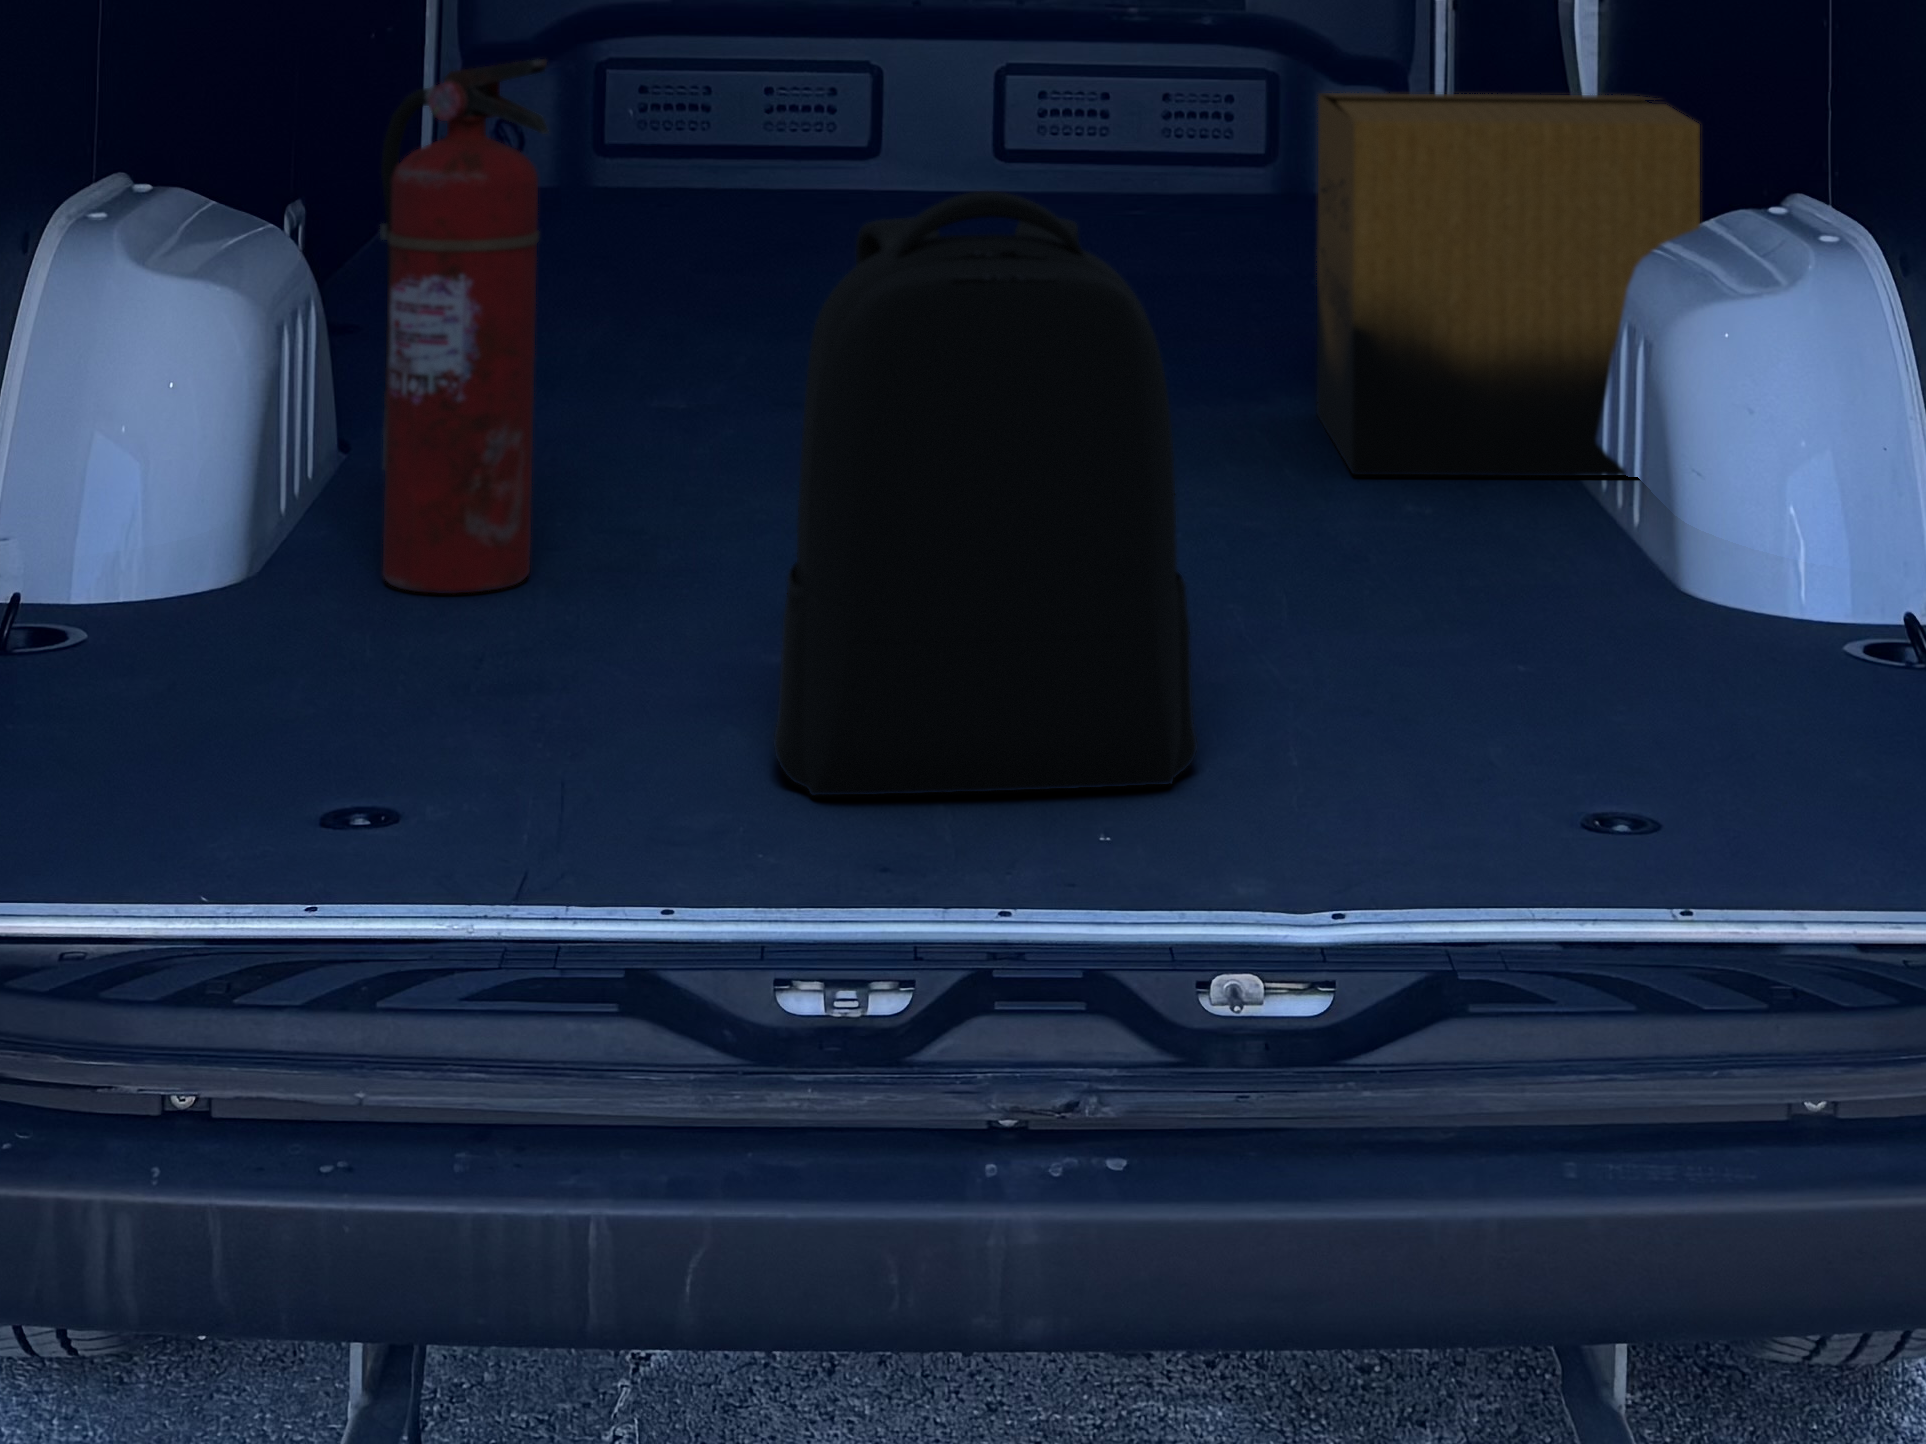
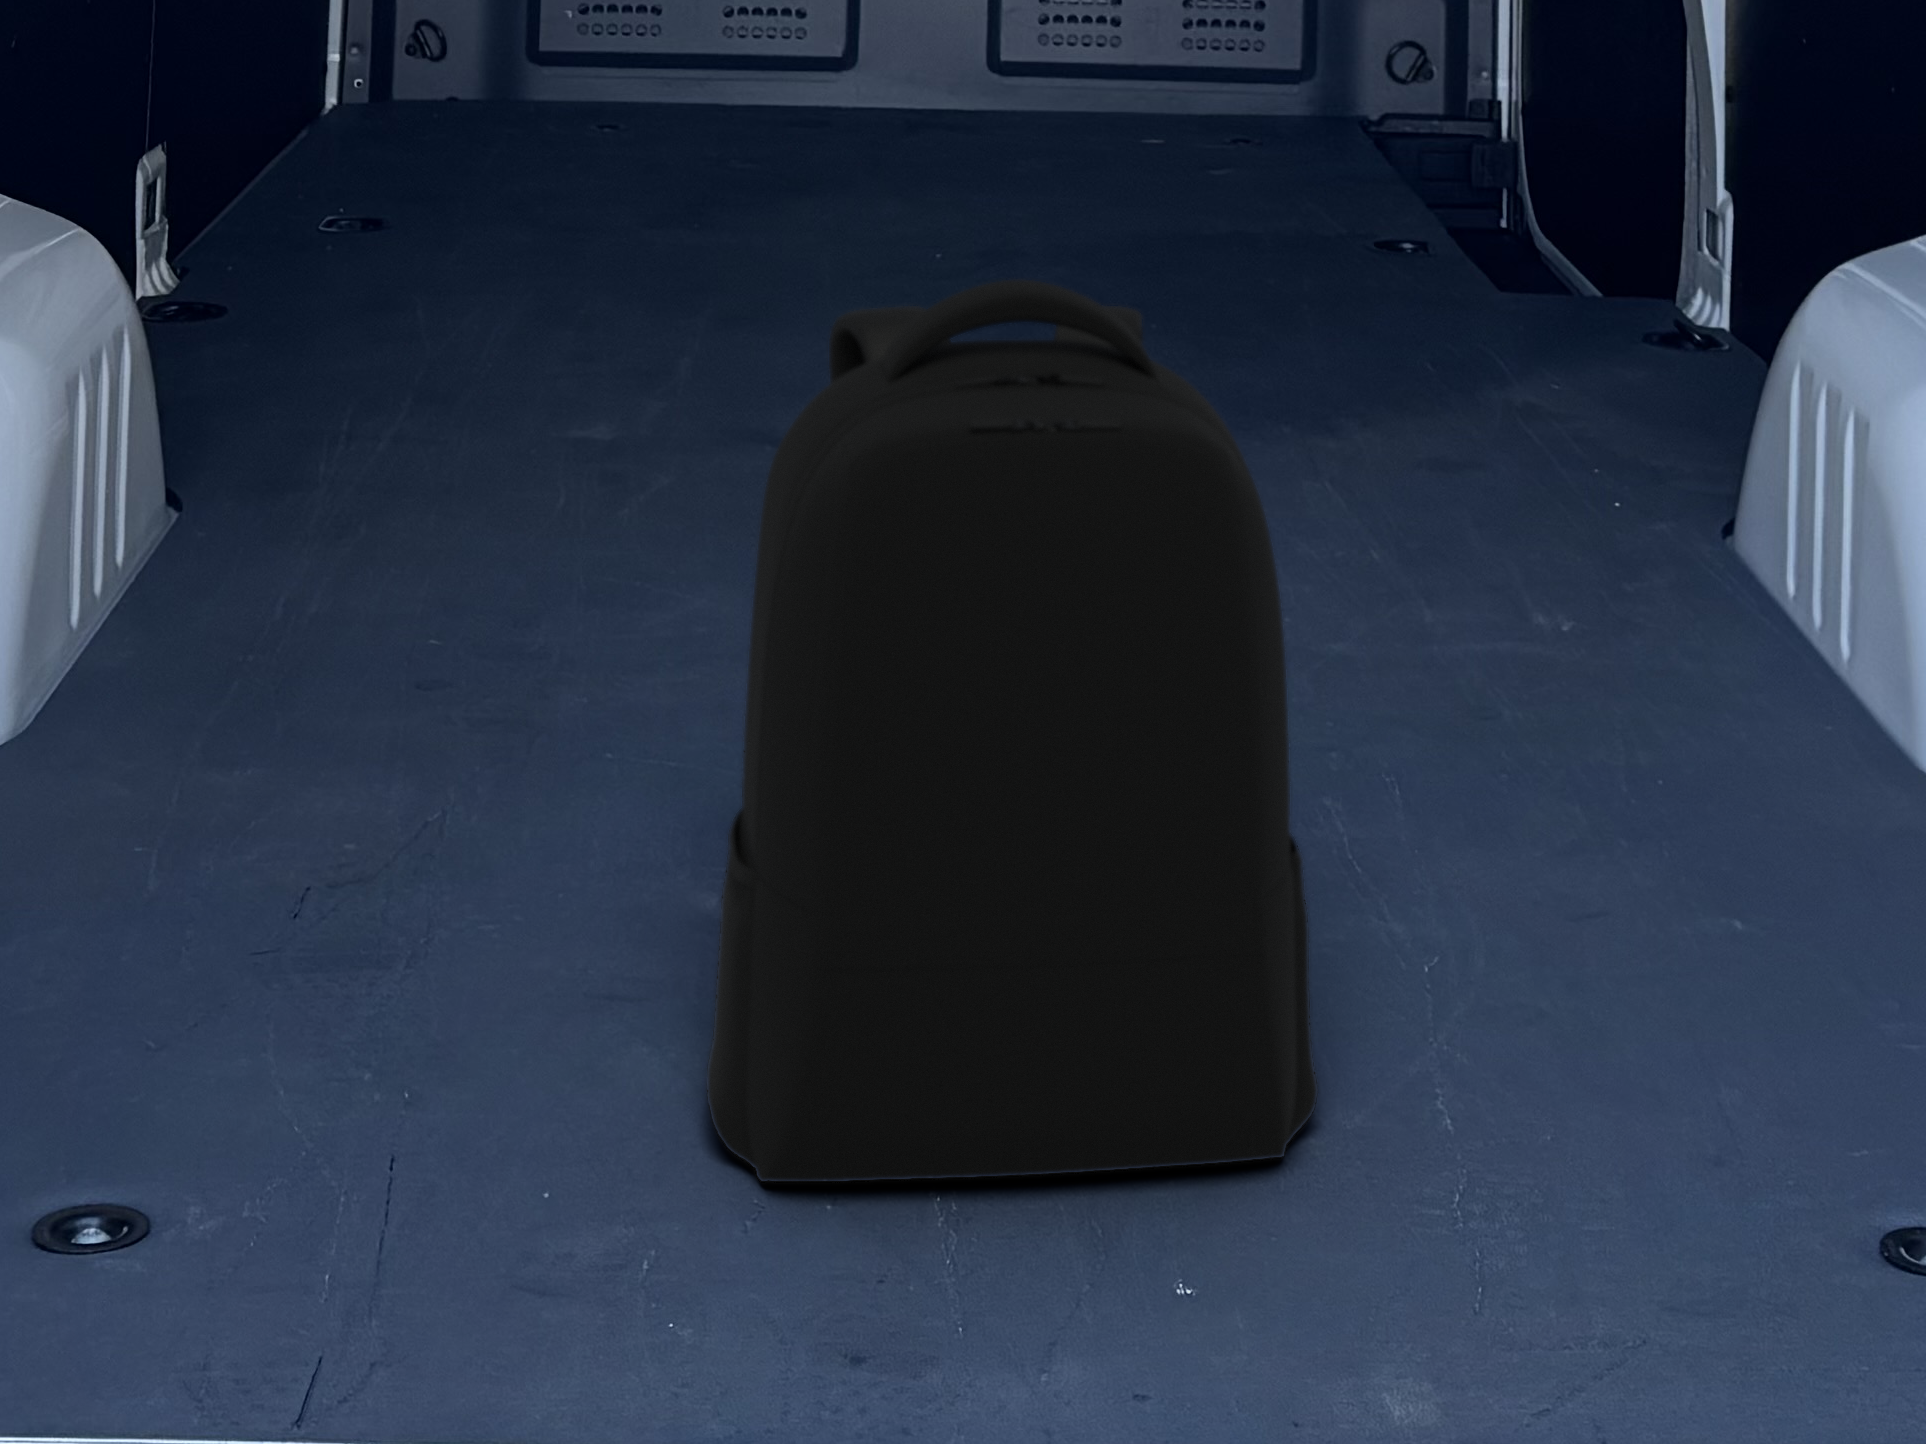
fire extinguisher: present [380,59,548,594] -> none [201,33,424,748]
cardboard box: present [1316,93,1700,476] -> none [1395,35,1896,542]

